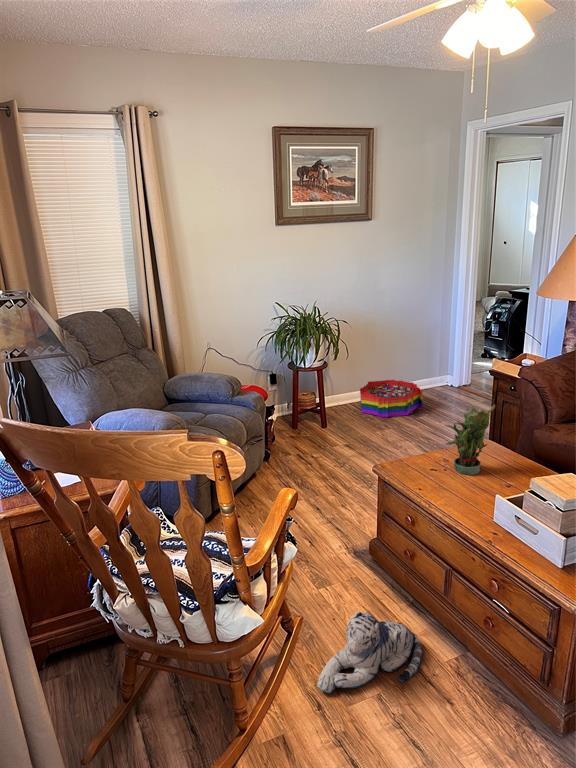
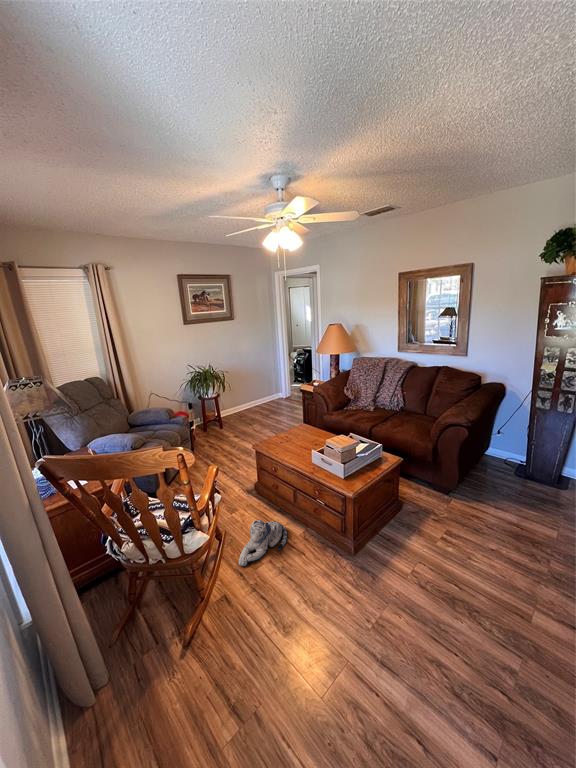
storage bin: present [360,380,423,417] -> none [238,399,271,420]
potted plant: present [446,405,495,475] -> none [284,408,306,443]

